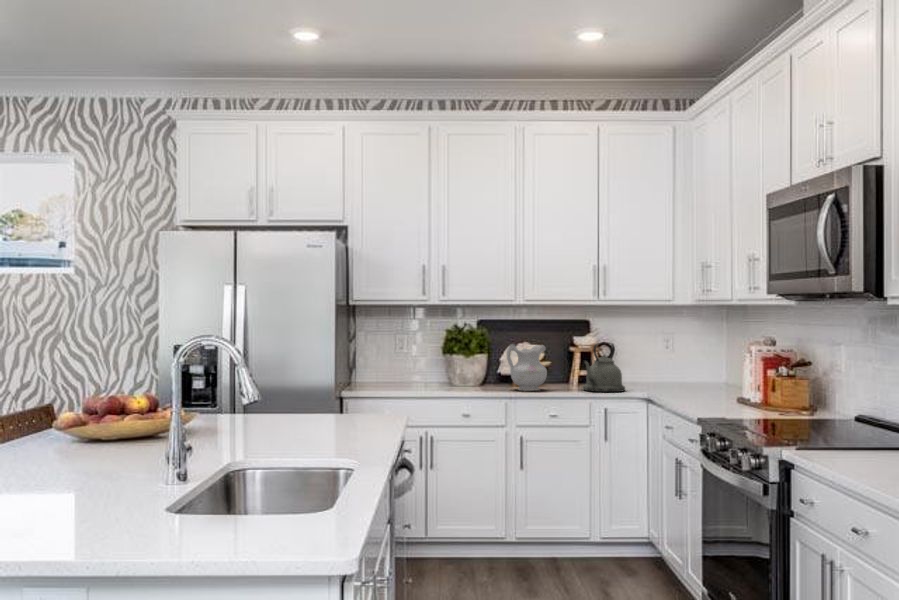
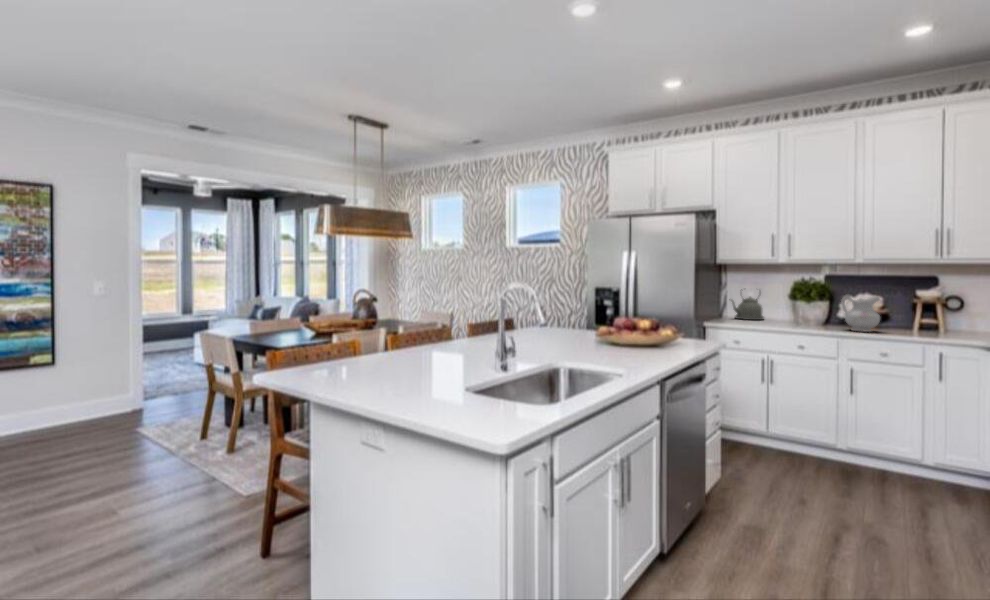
kettle: present [583,343,625,392] -> present [731,297,764,320]

